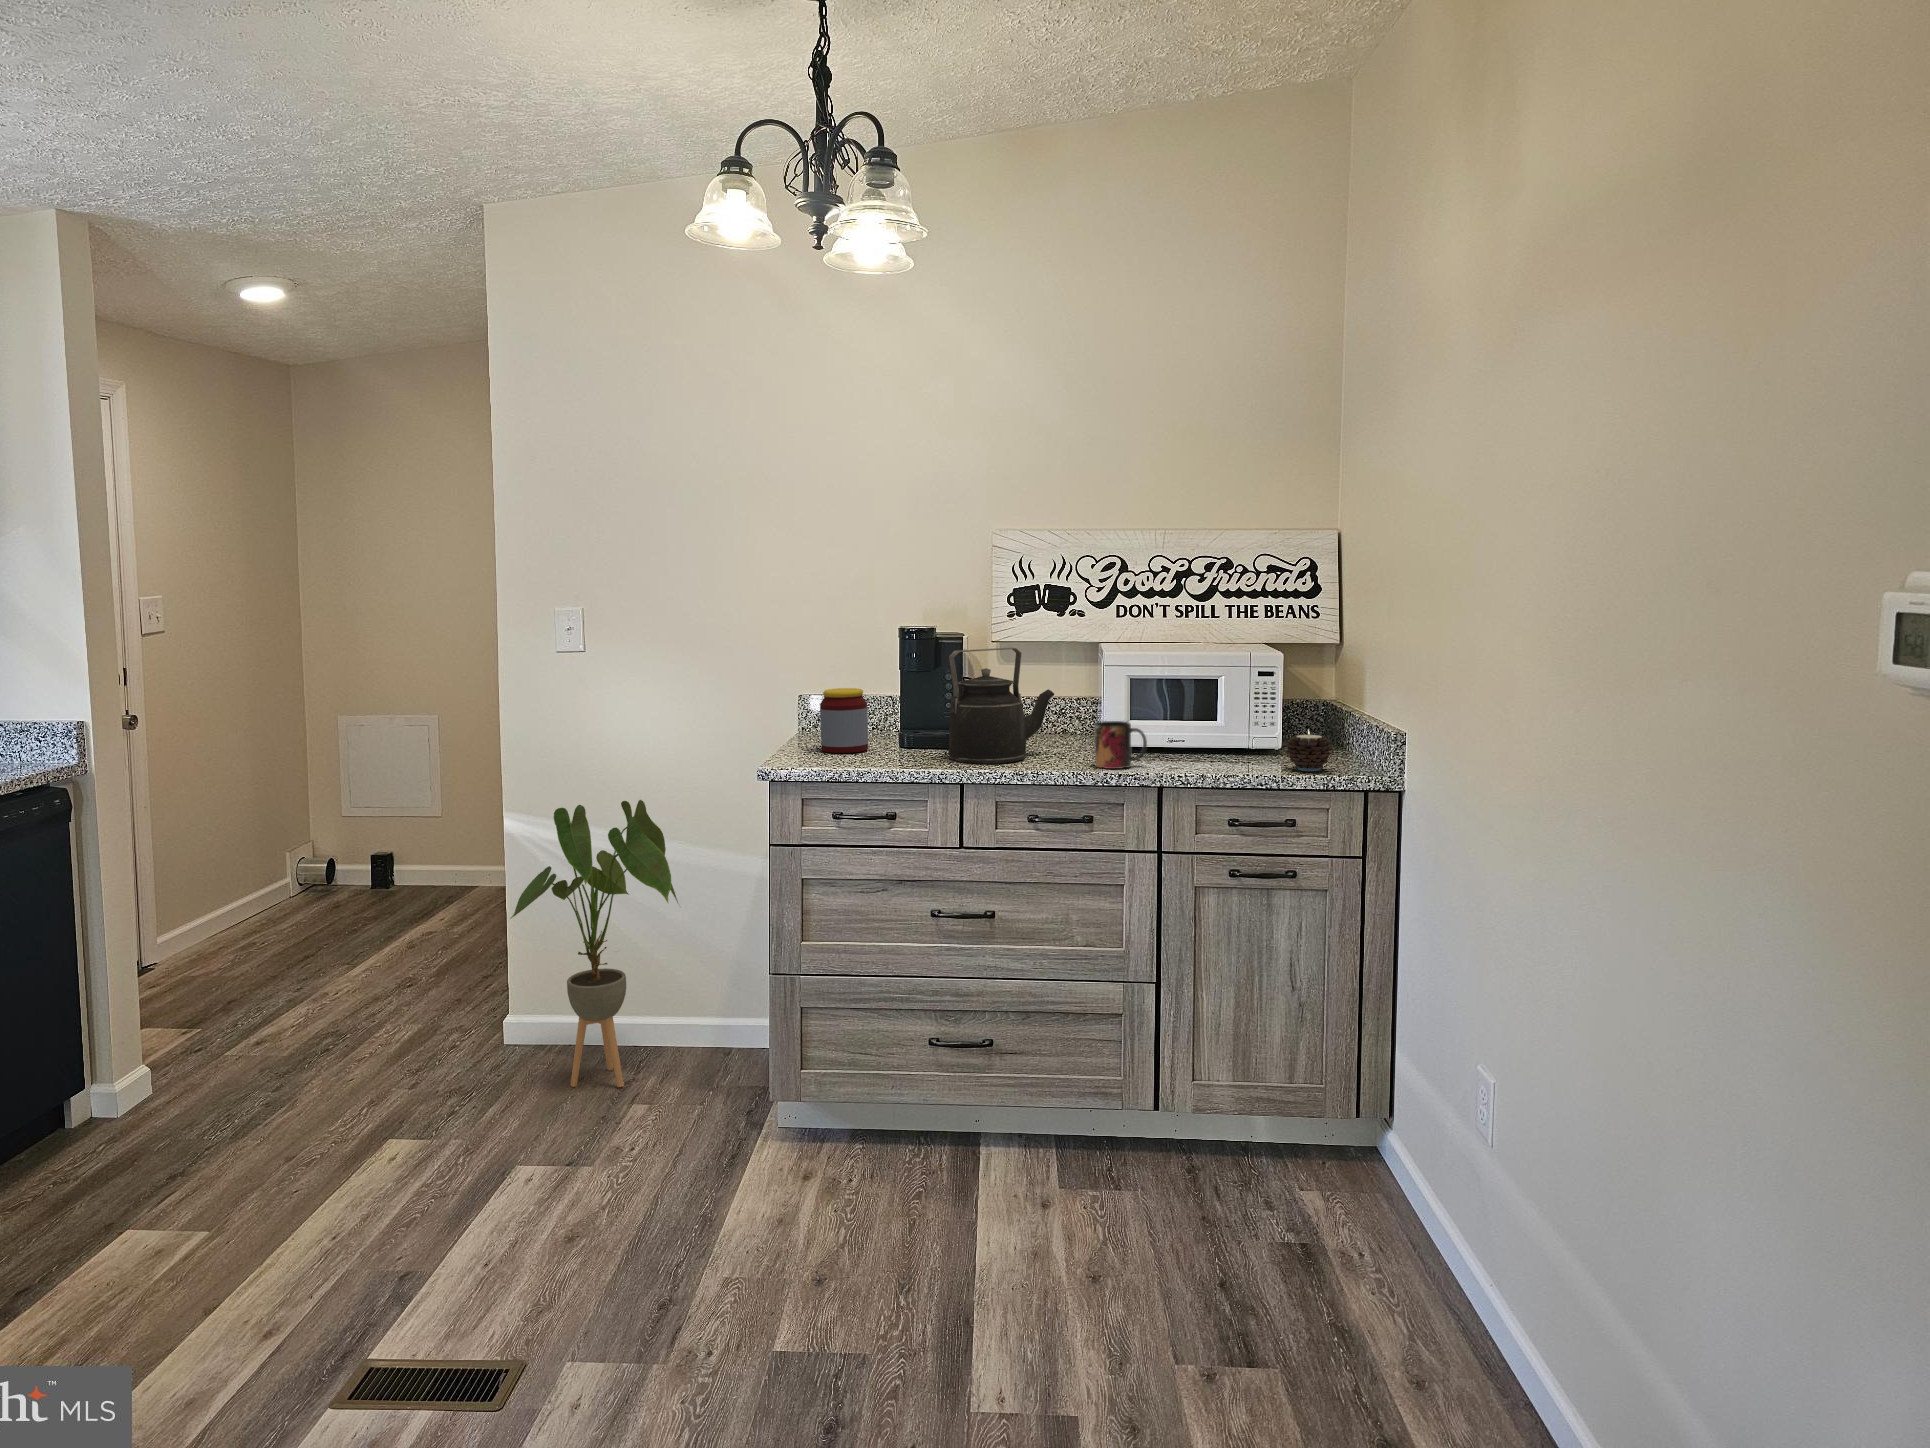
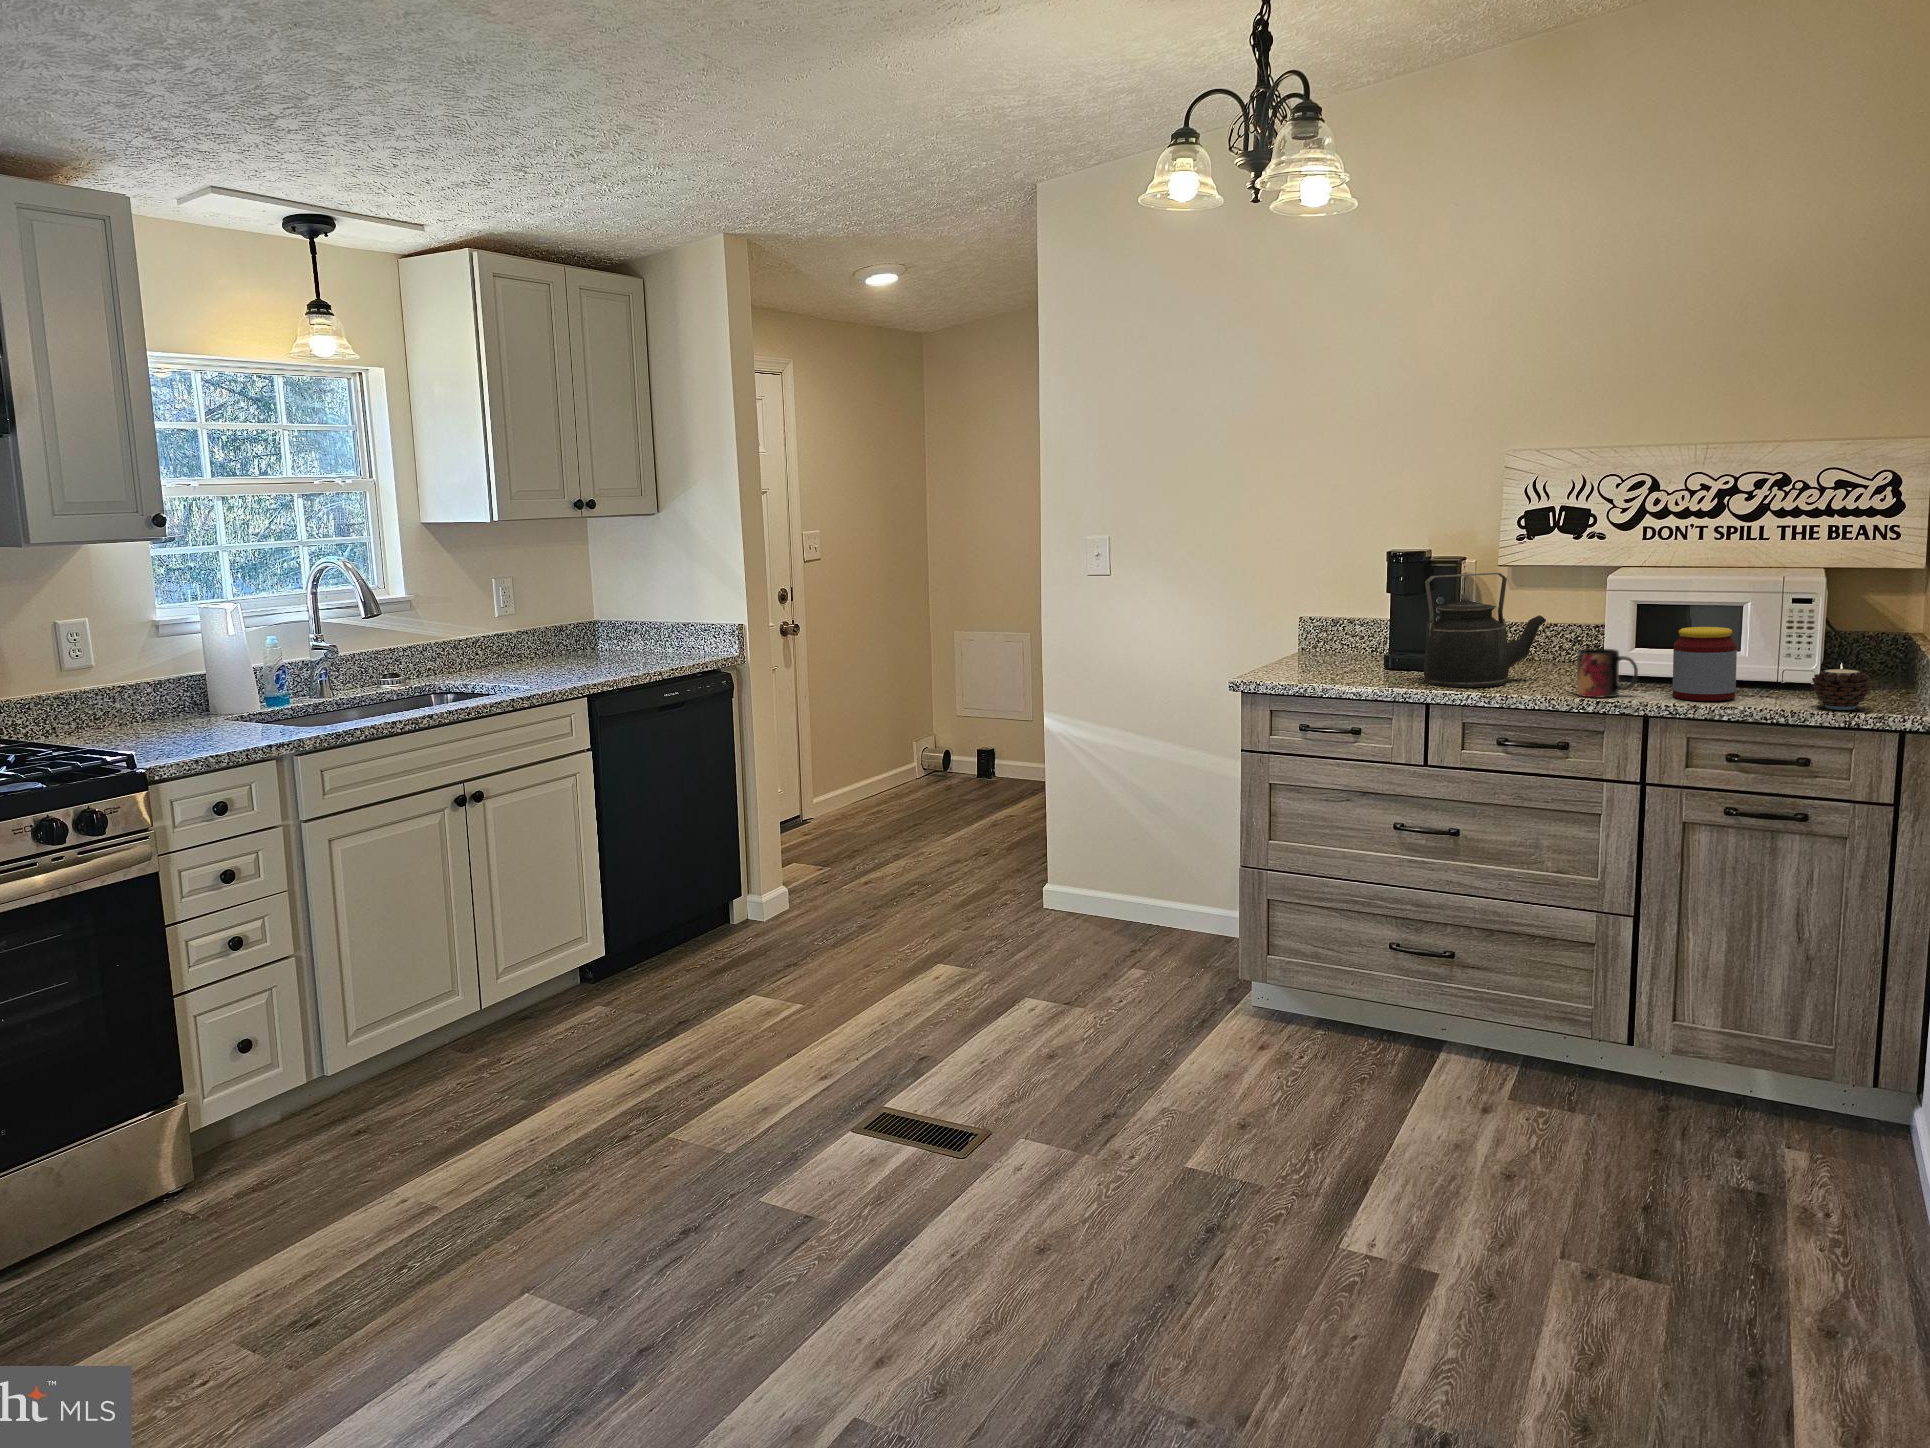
jar: present [820,688,868,753] -> present [1673,627,1737,701]
house plant: present [510,800,679,1087] -> none [1034,708,1181,954]

